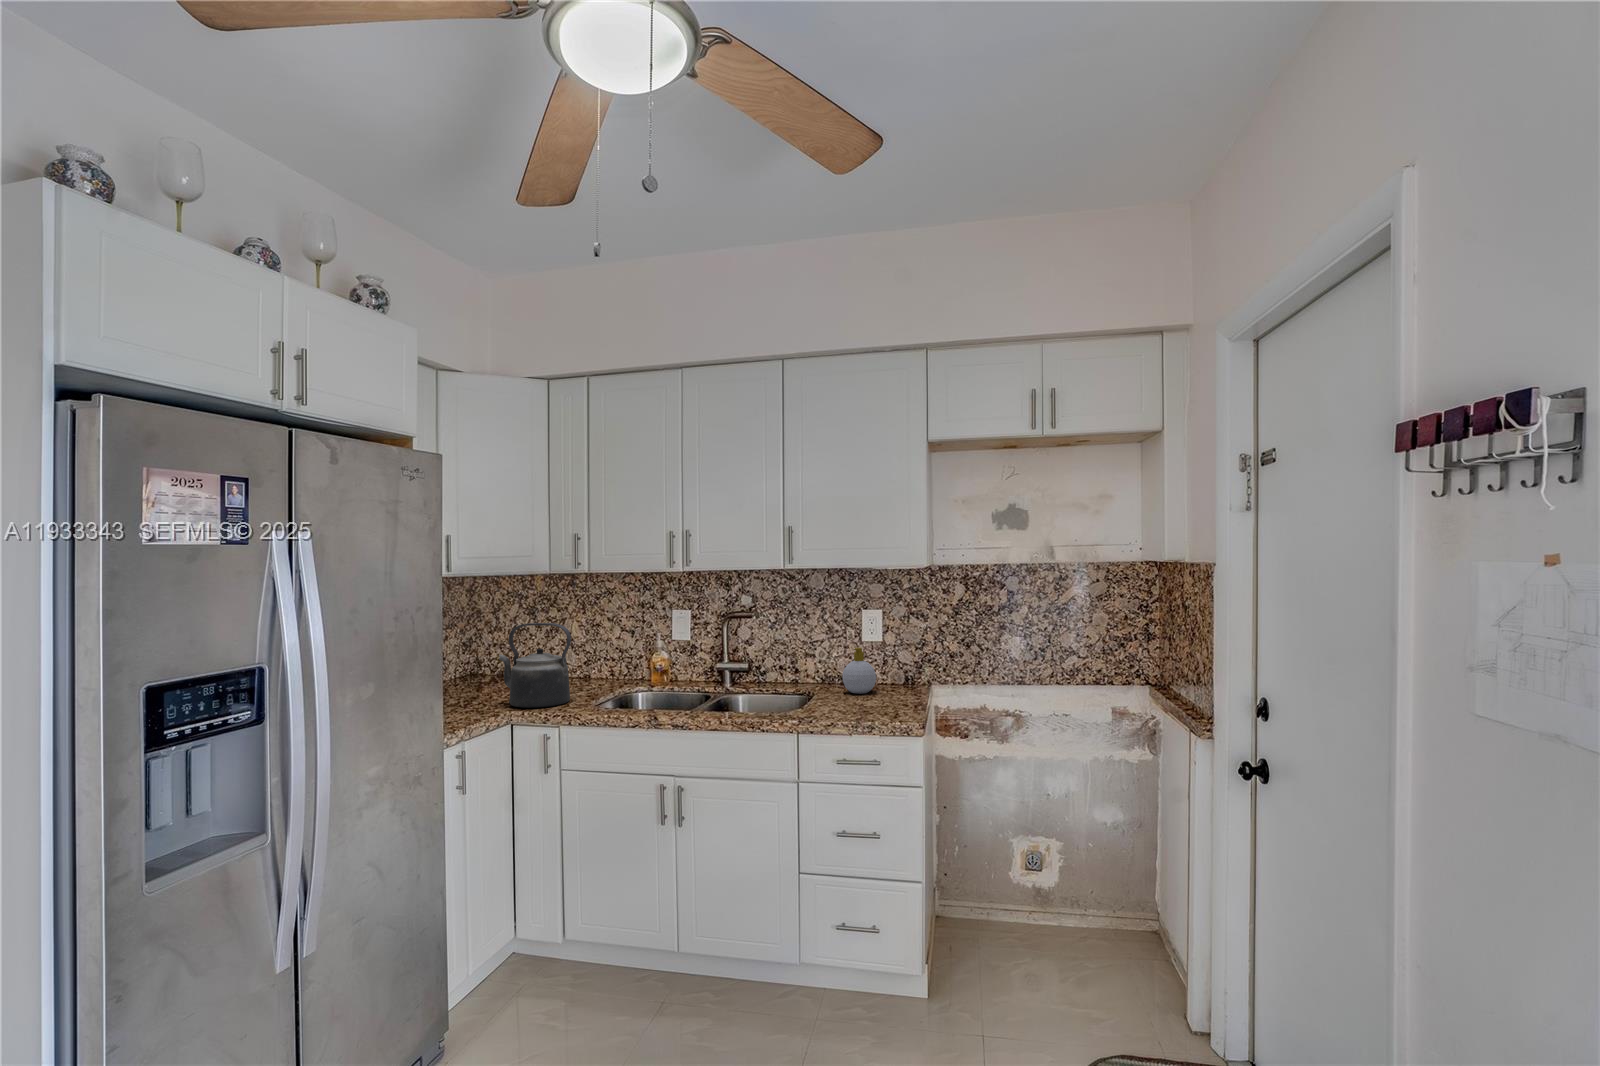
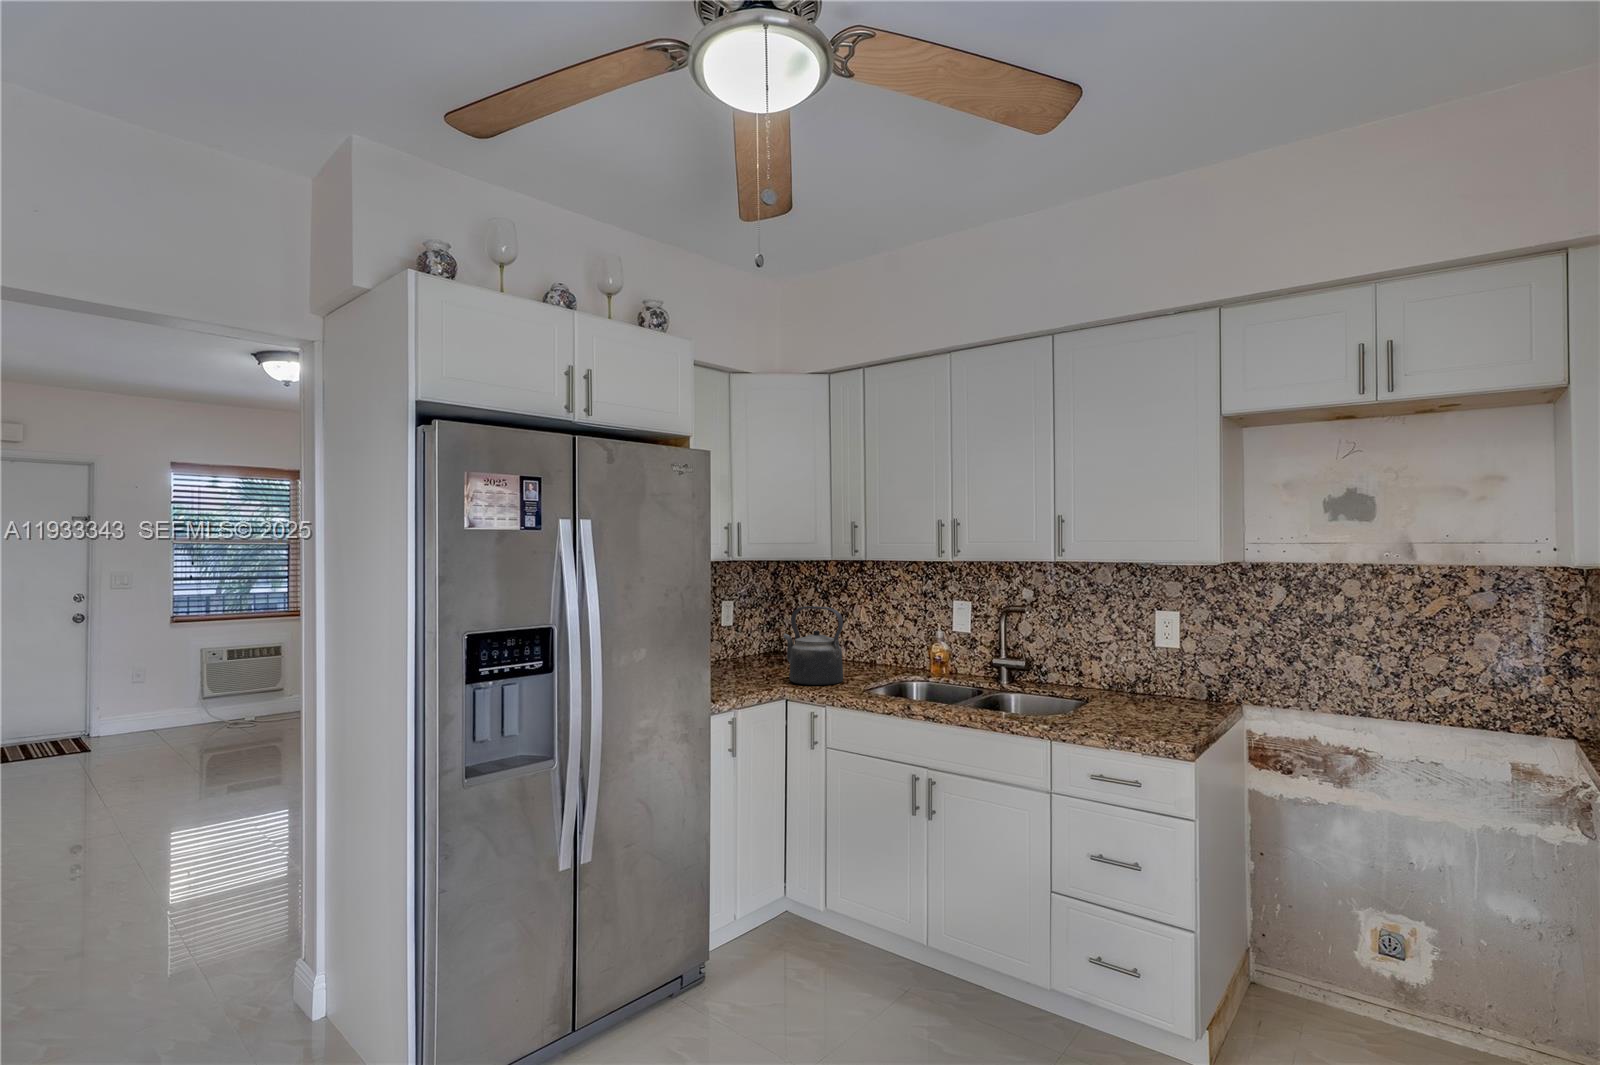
soap bottle: present [842,648,876,694] -> none [1122,653,1164,705]

